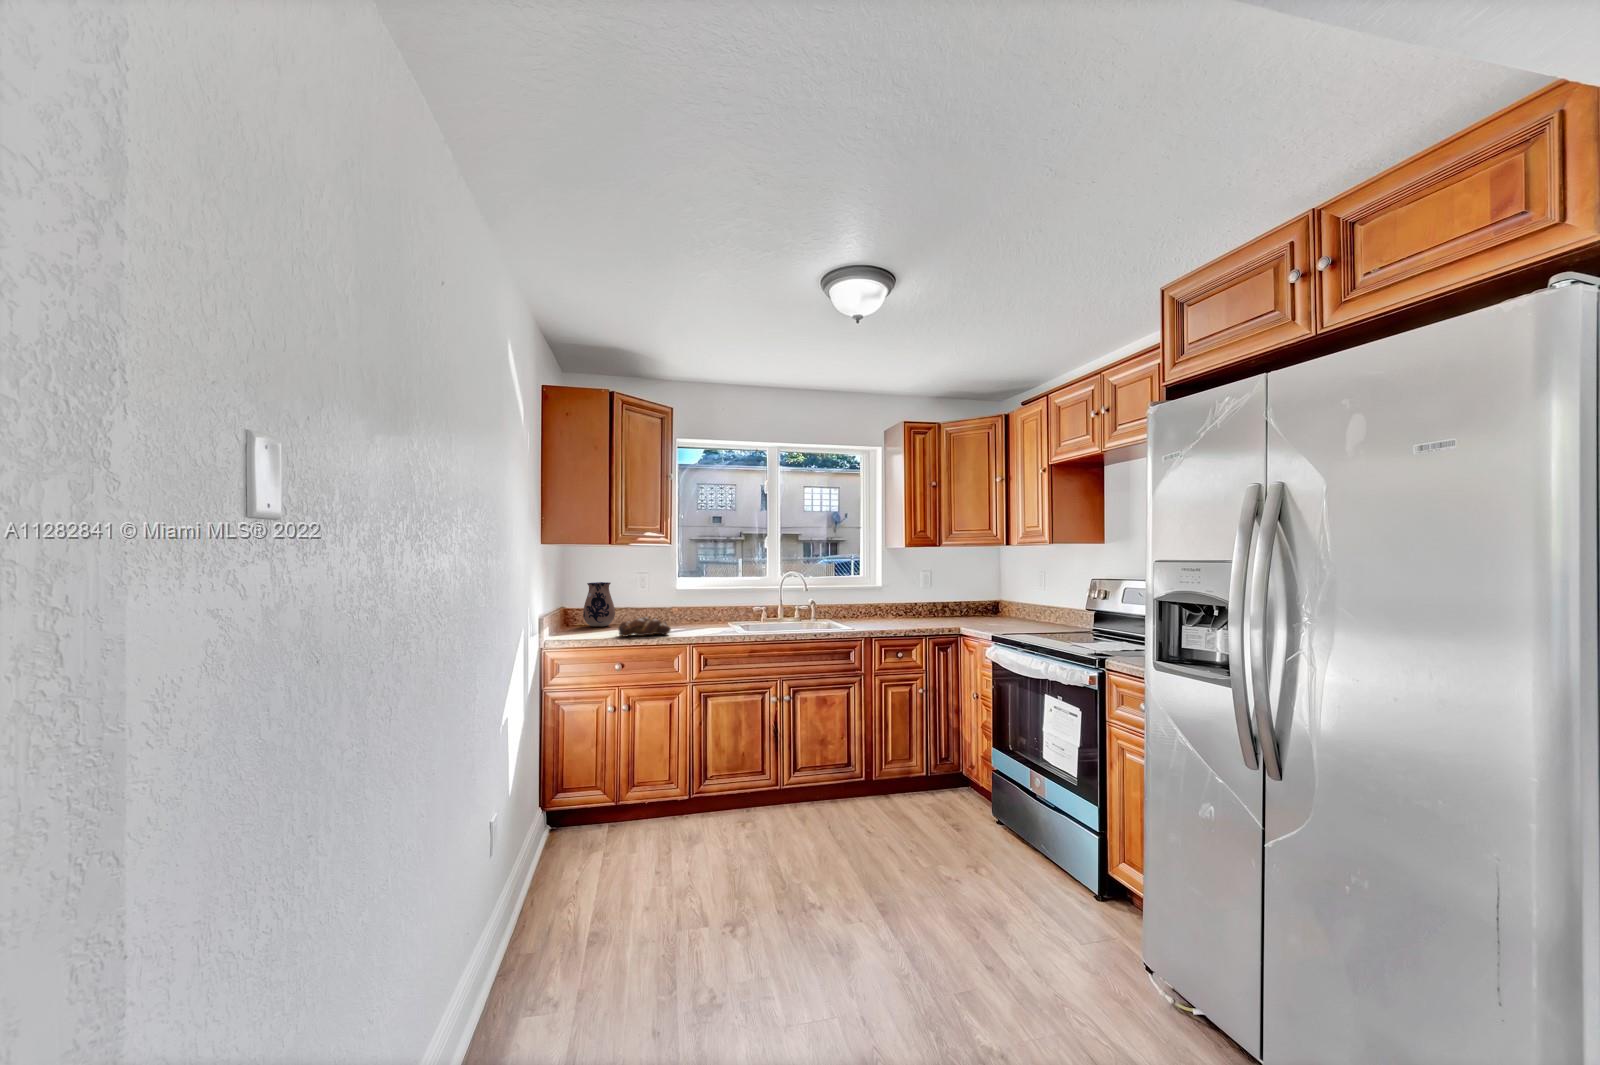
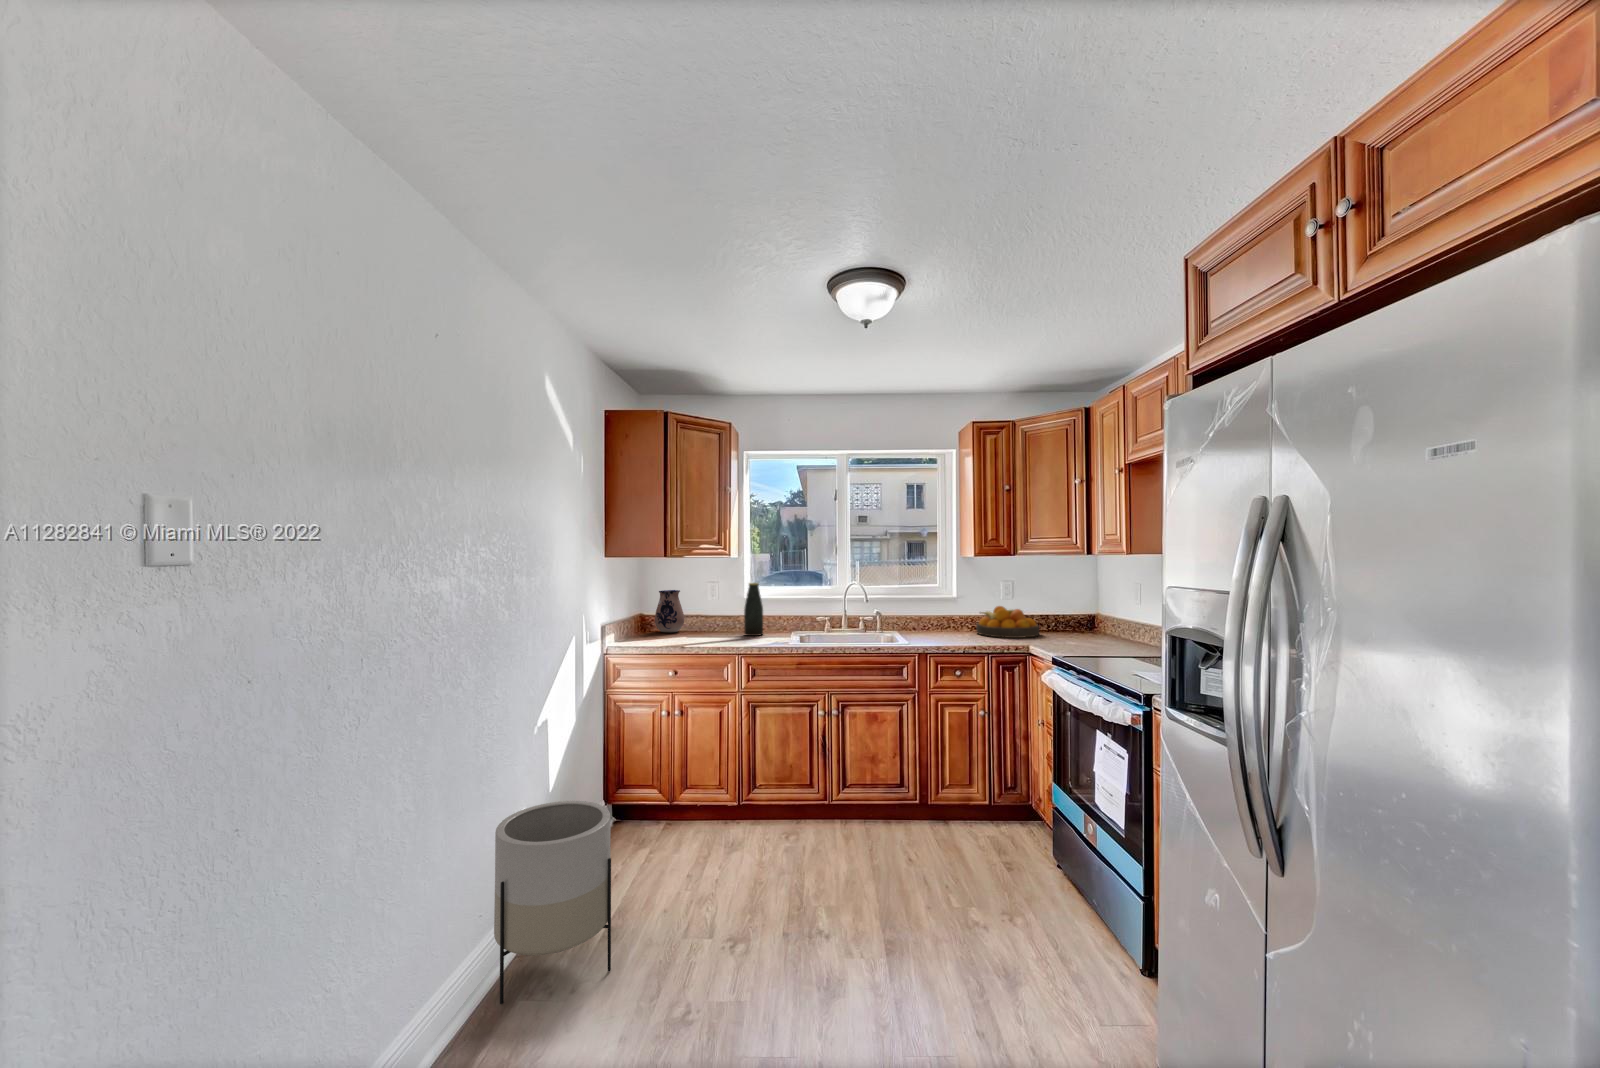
bottle: none [683,573,703,627] -> present [744,583,763,636]
fruit bowl: none [902,593,959,622] -> present [976,606,1040,638]
bread loaf: present [619,617,671,637] -> none [671,626,721,645]
planter: none [497,798,624,1019] -> present [494,801,611,1004]

